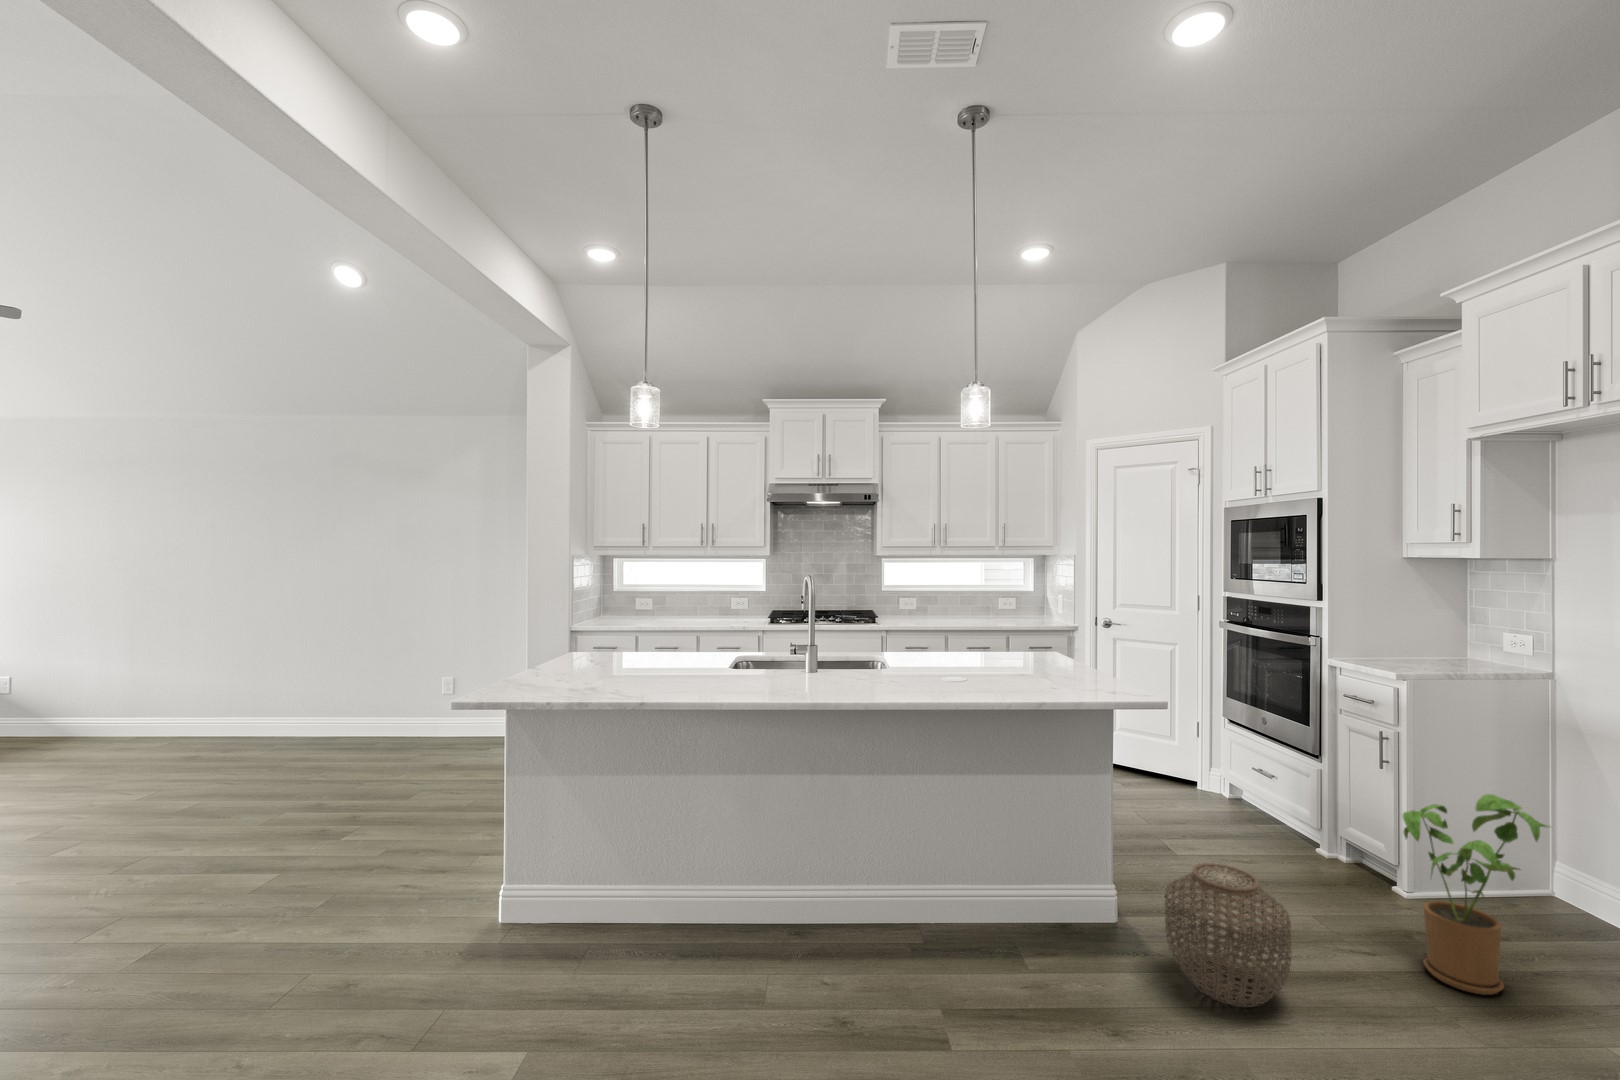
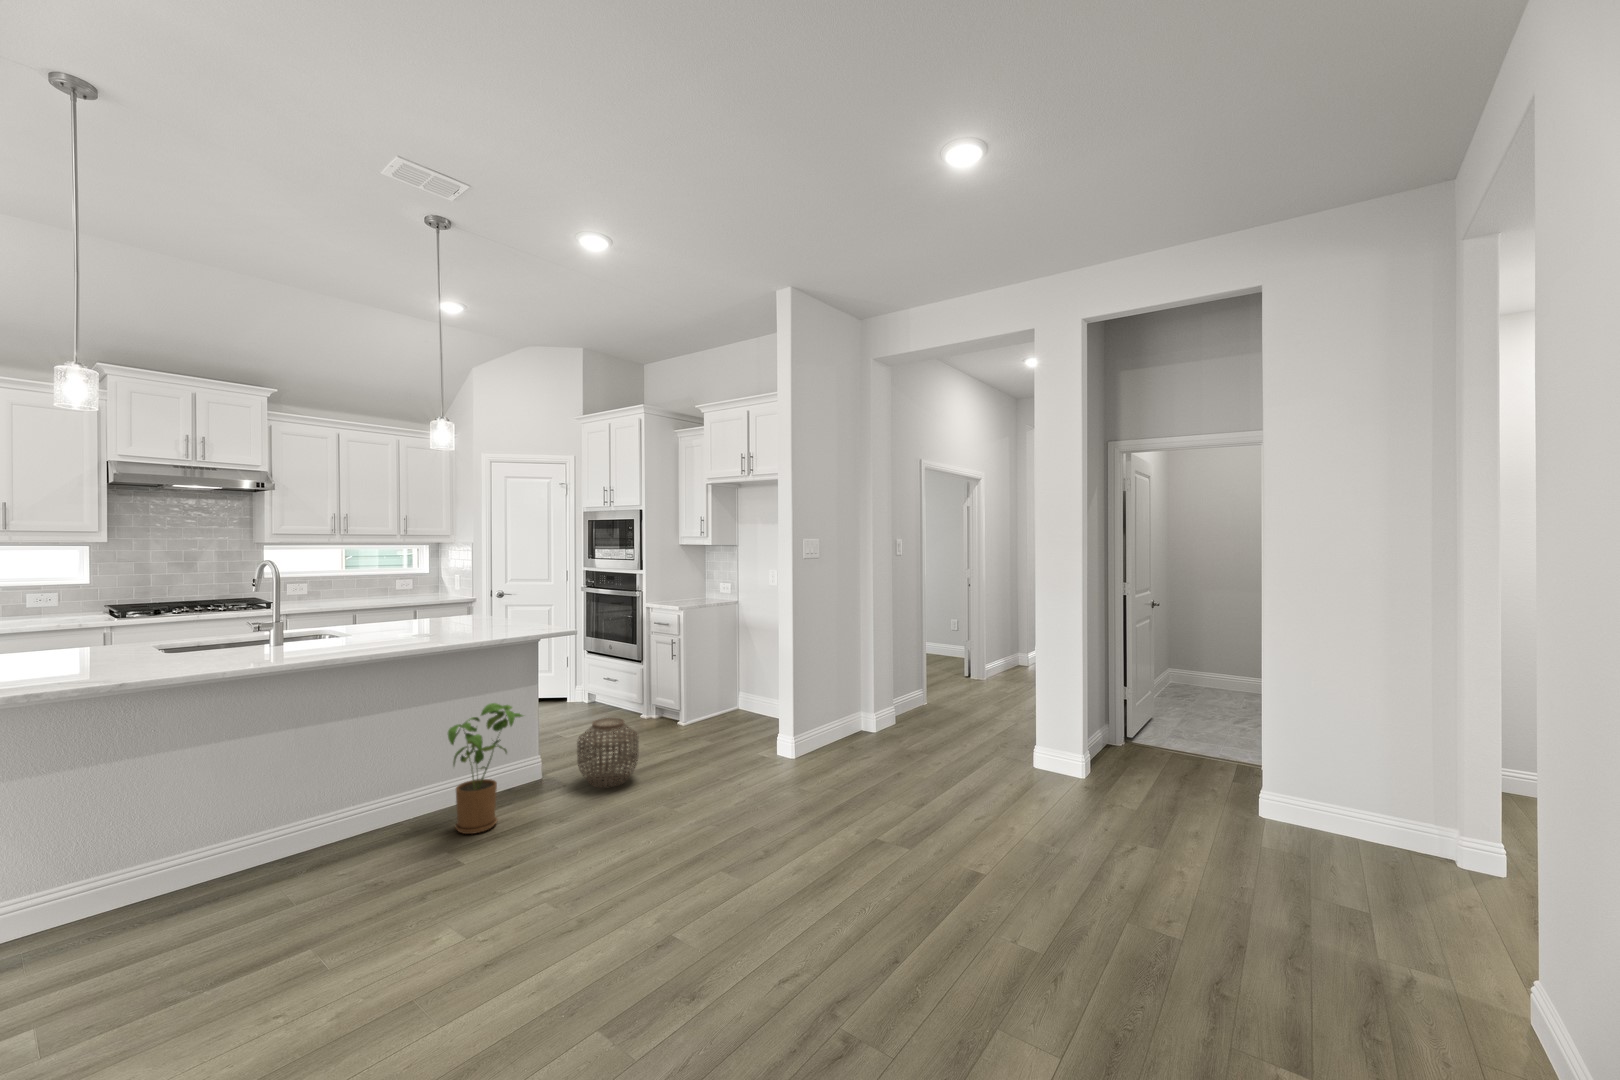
house plant: present [1403,794,1549,995] -> present [448,703,523,834]

